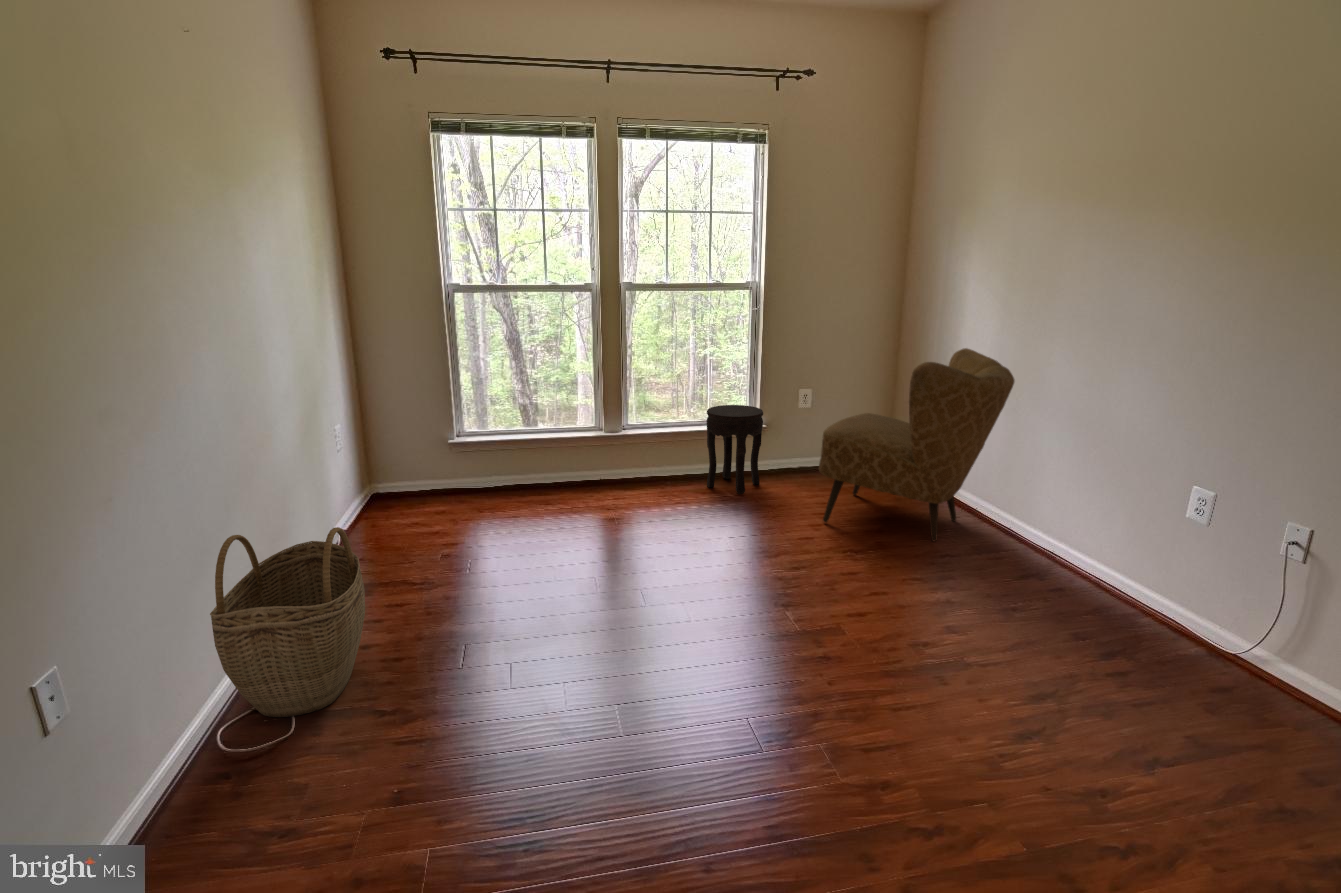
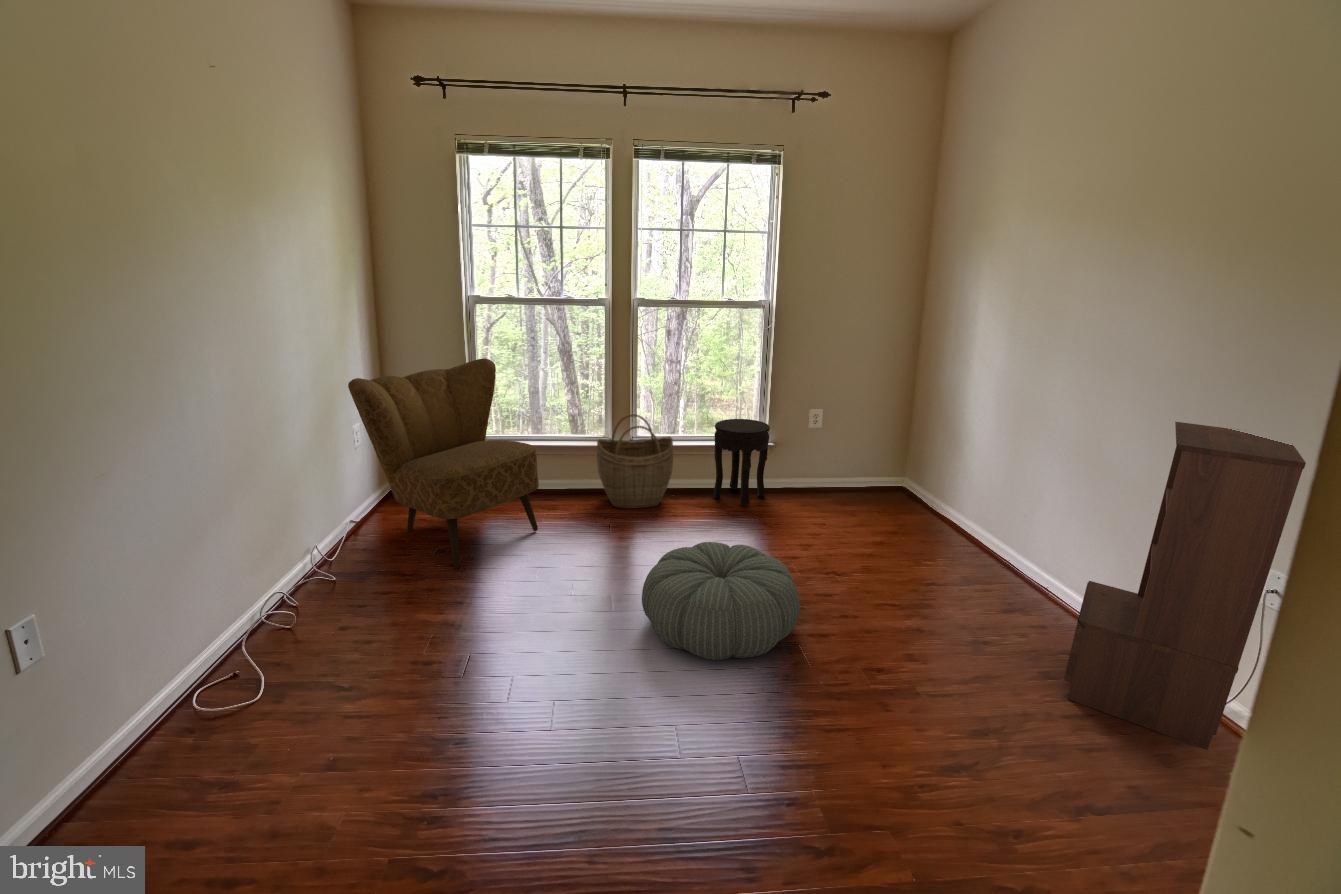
armchair: present [819,348,1014,541] -> present [348,358,539,568]
bookshelf: none [1085,373,1312,693] -> present [1064,422,1306,750]
pouf: none [652,521,816,636] -> present [642,542,800,660]
woven basket: present [210,527,365,717] -> present [597,414,674,509]

